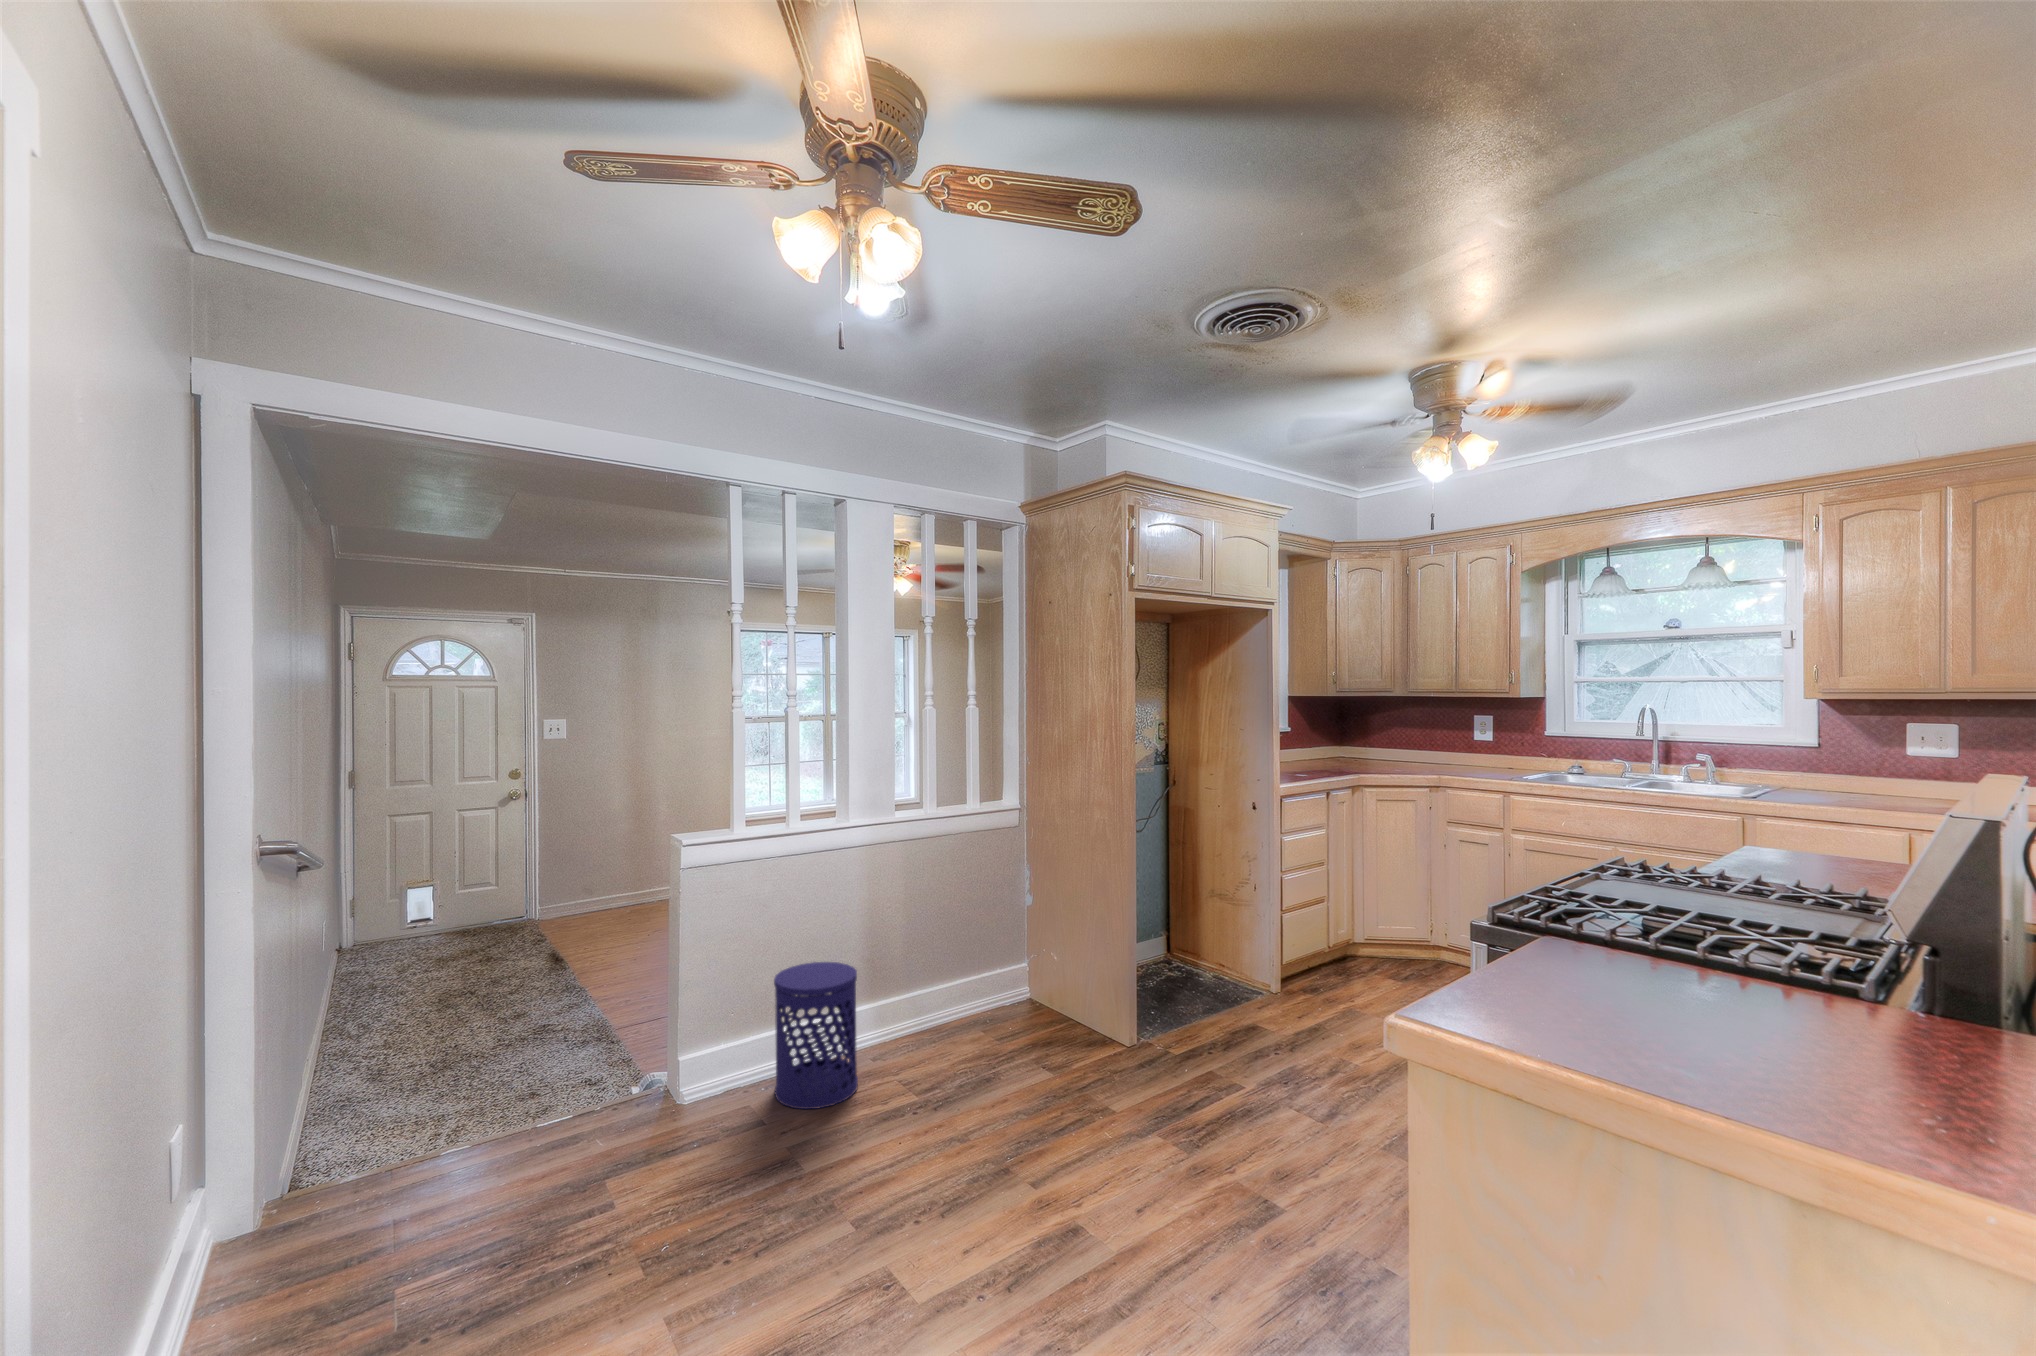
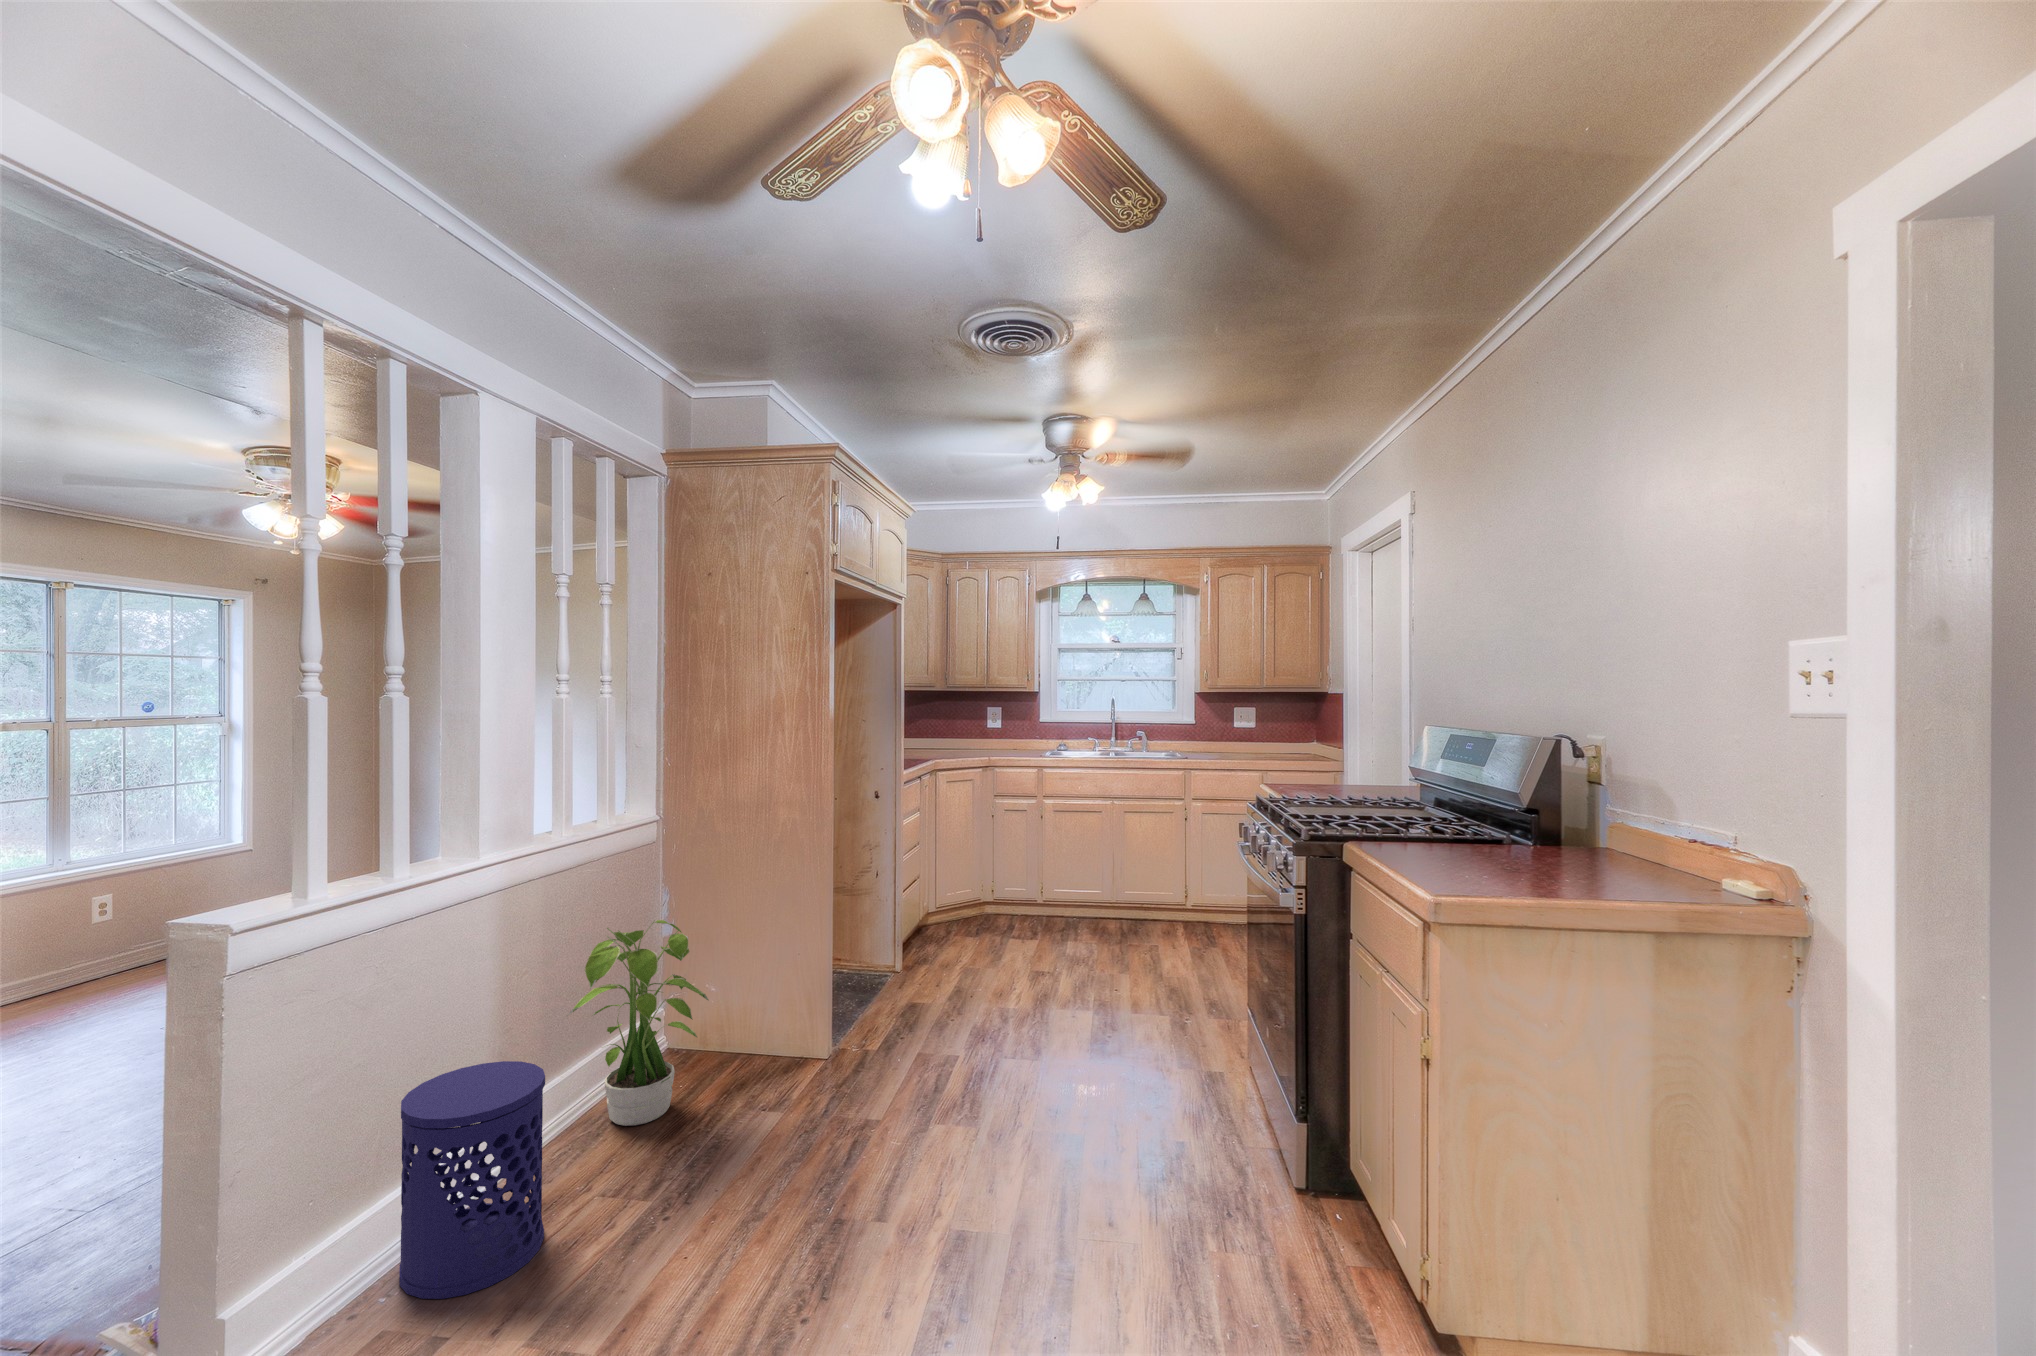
potted plant: none [921,887,1020,1049] -> present [568,920,709,1126]

